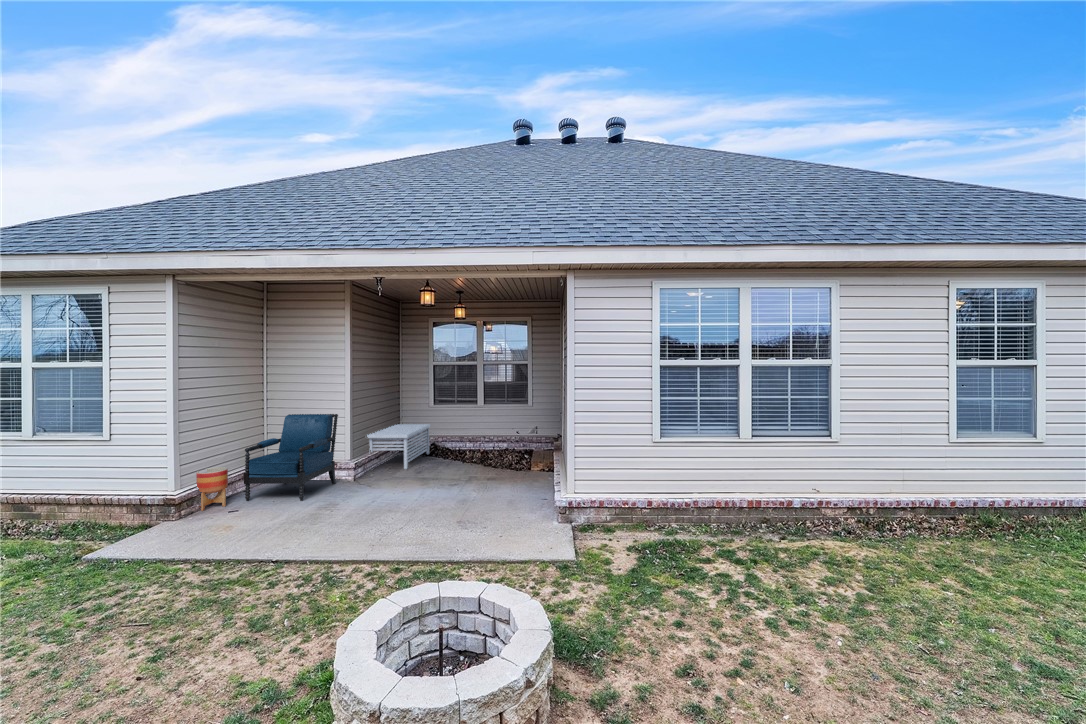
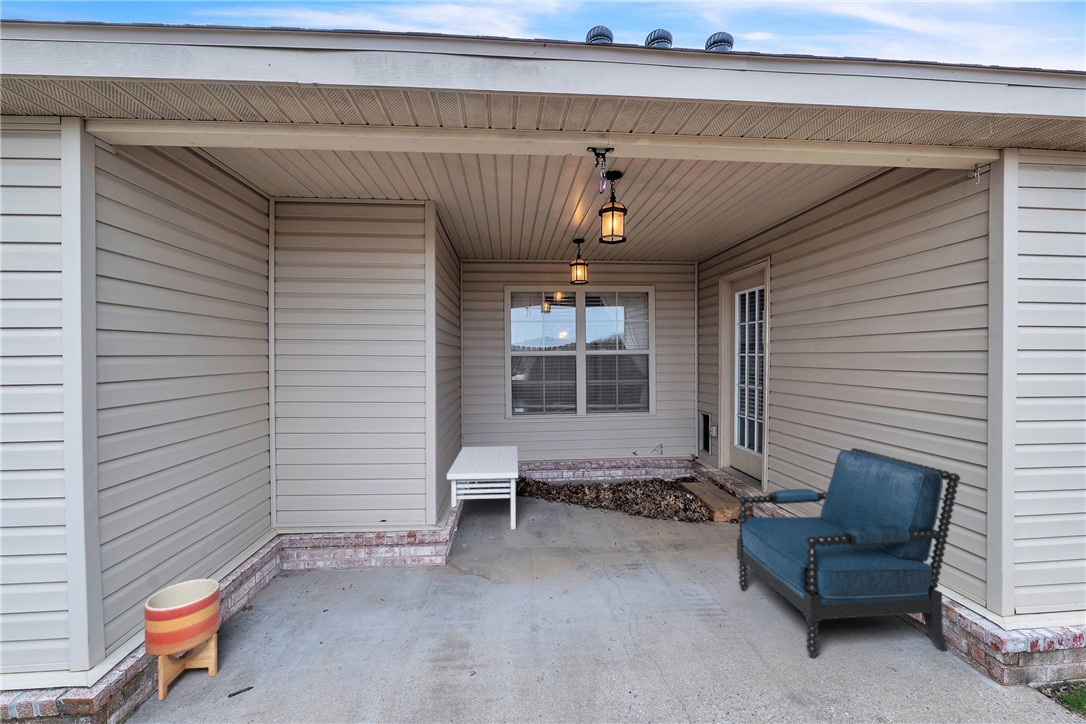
chair: present [244,414,338,501] -> present [737,448,960,658]

